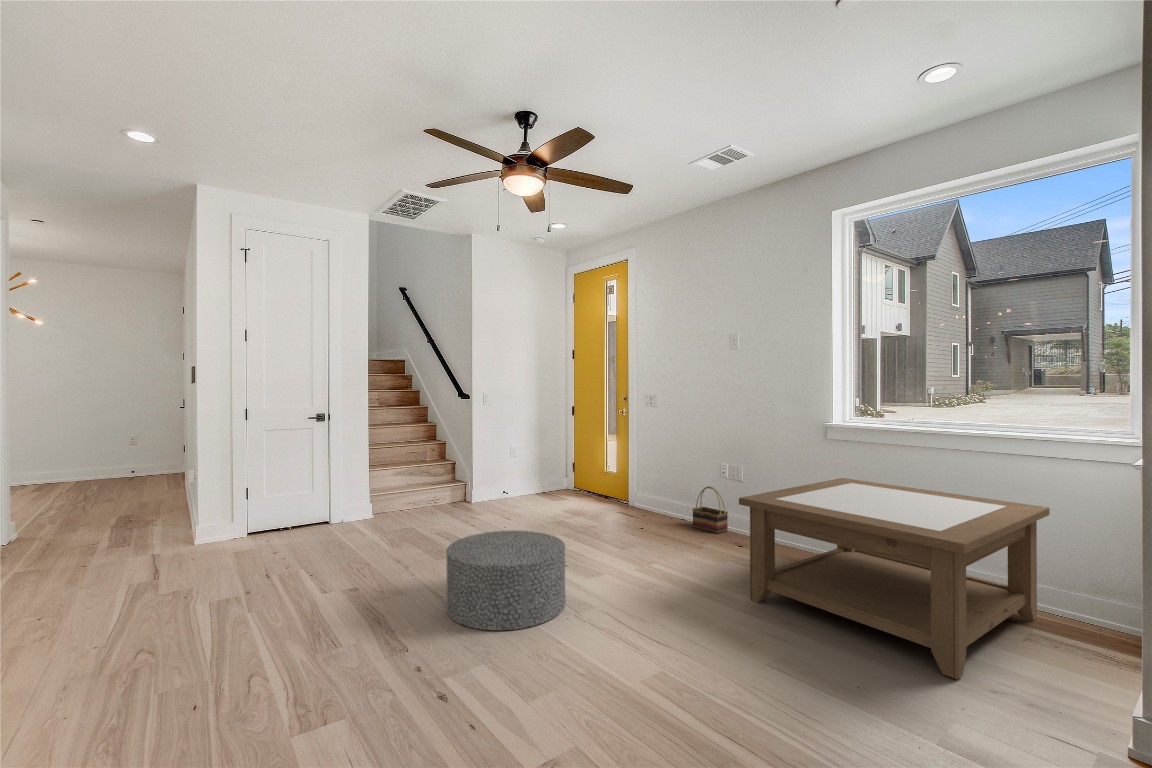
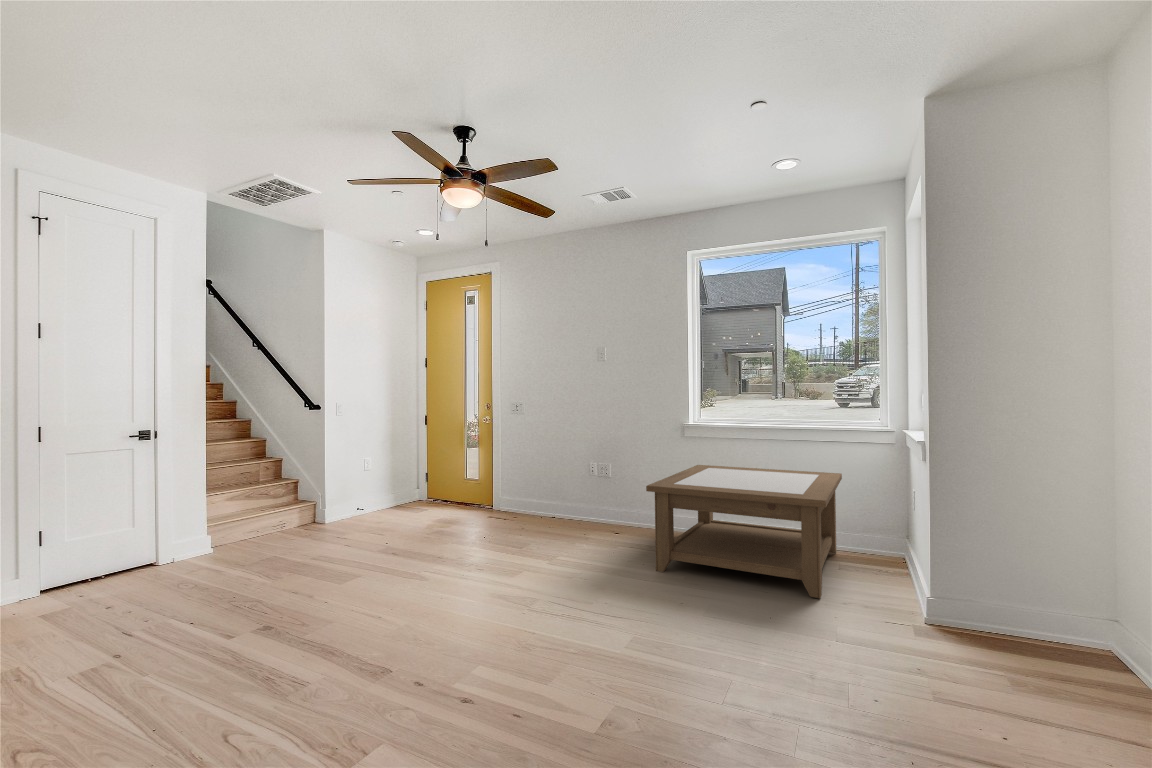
basket: present [692,486,728,533] -> none [567,482,599,523]
ottoman: present [447,531,565,630] -> none [391,537,511,637]

